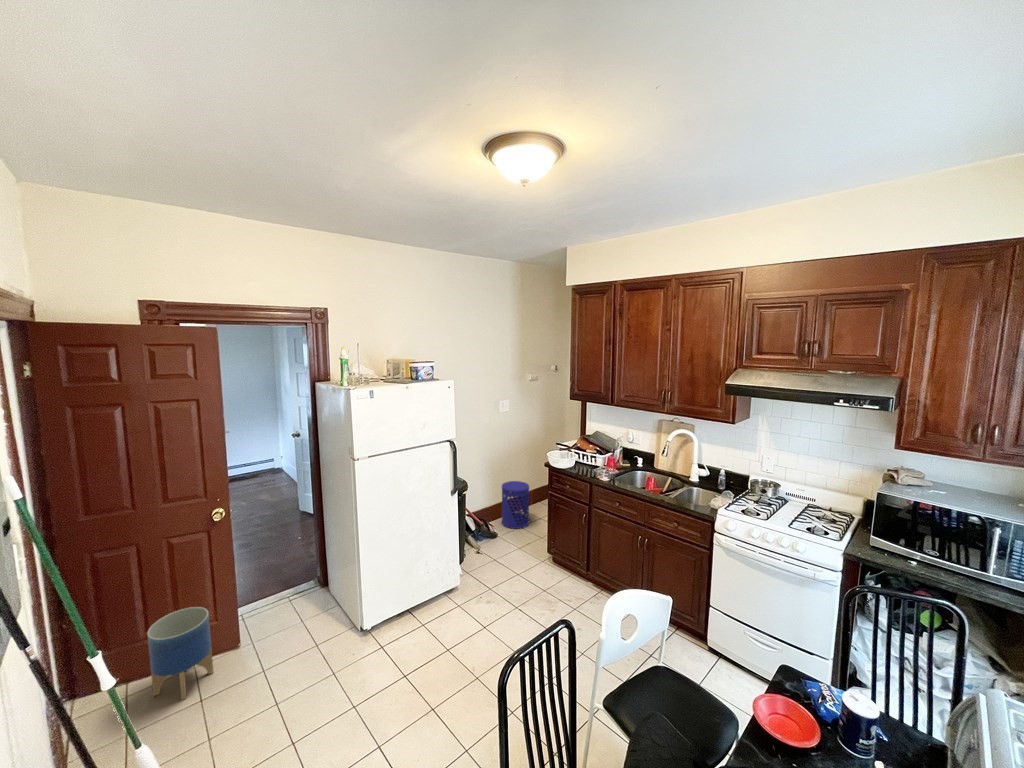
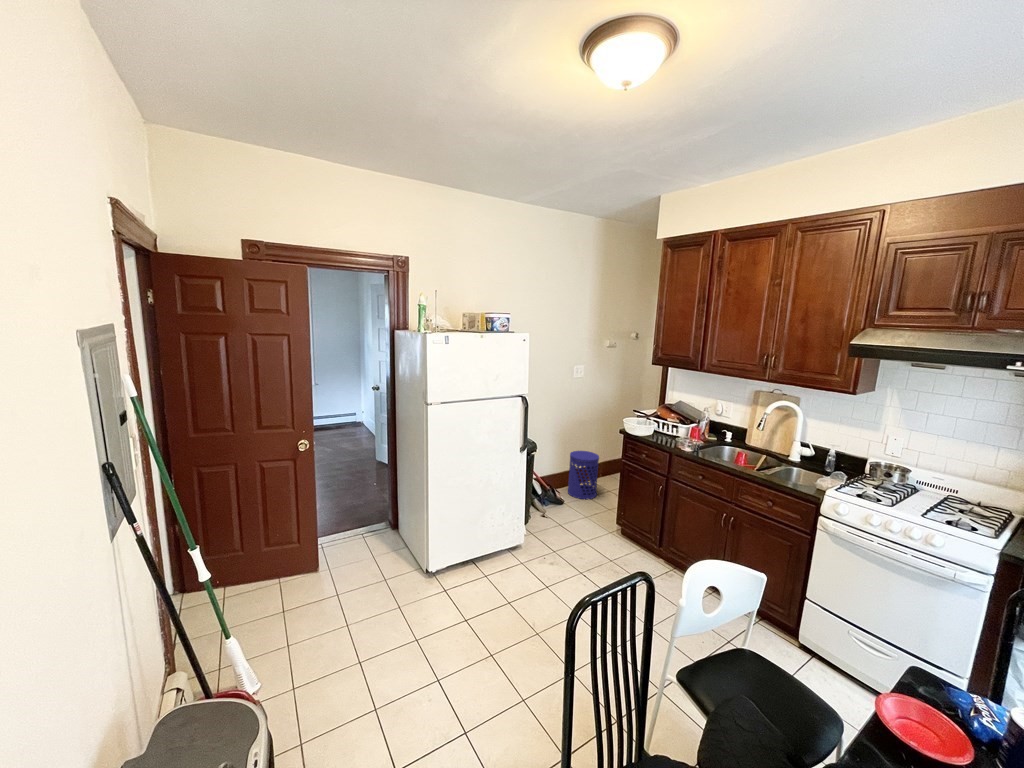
planter: present [147,607,213,700] -> none [241,527,294,607]

